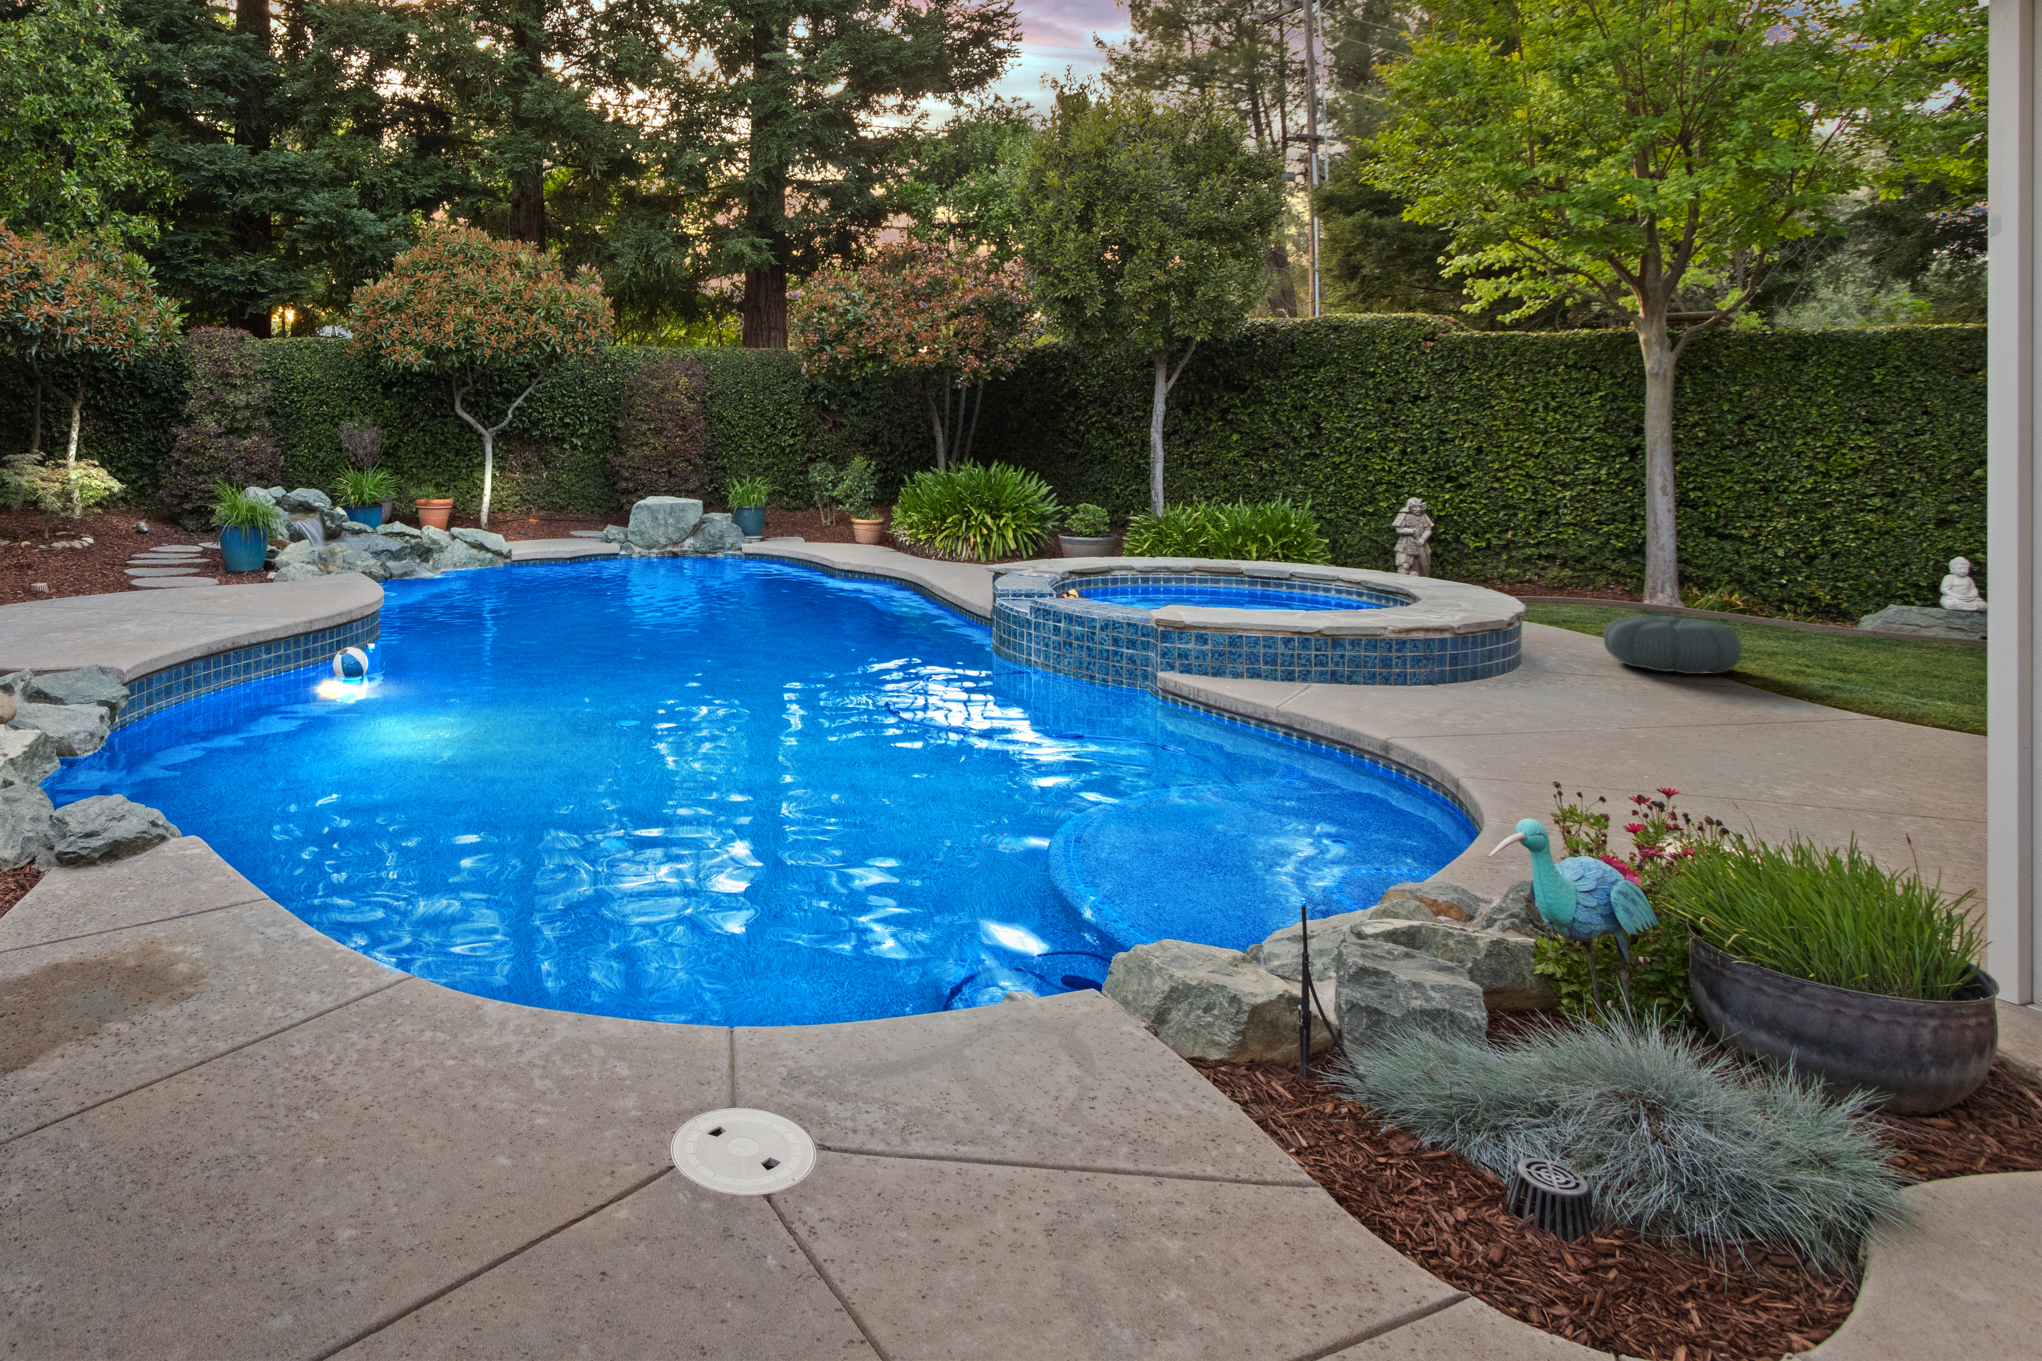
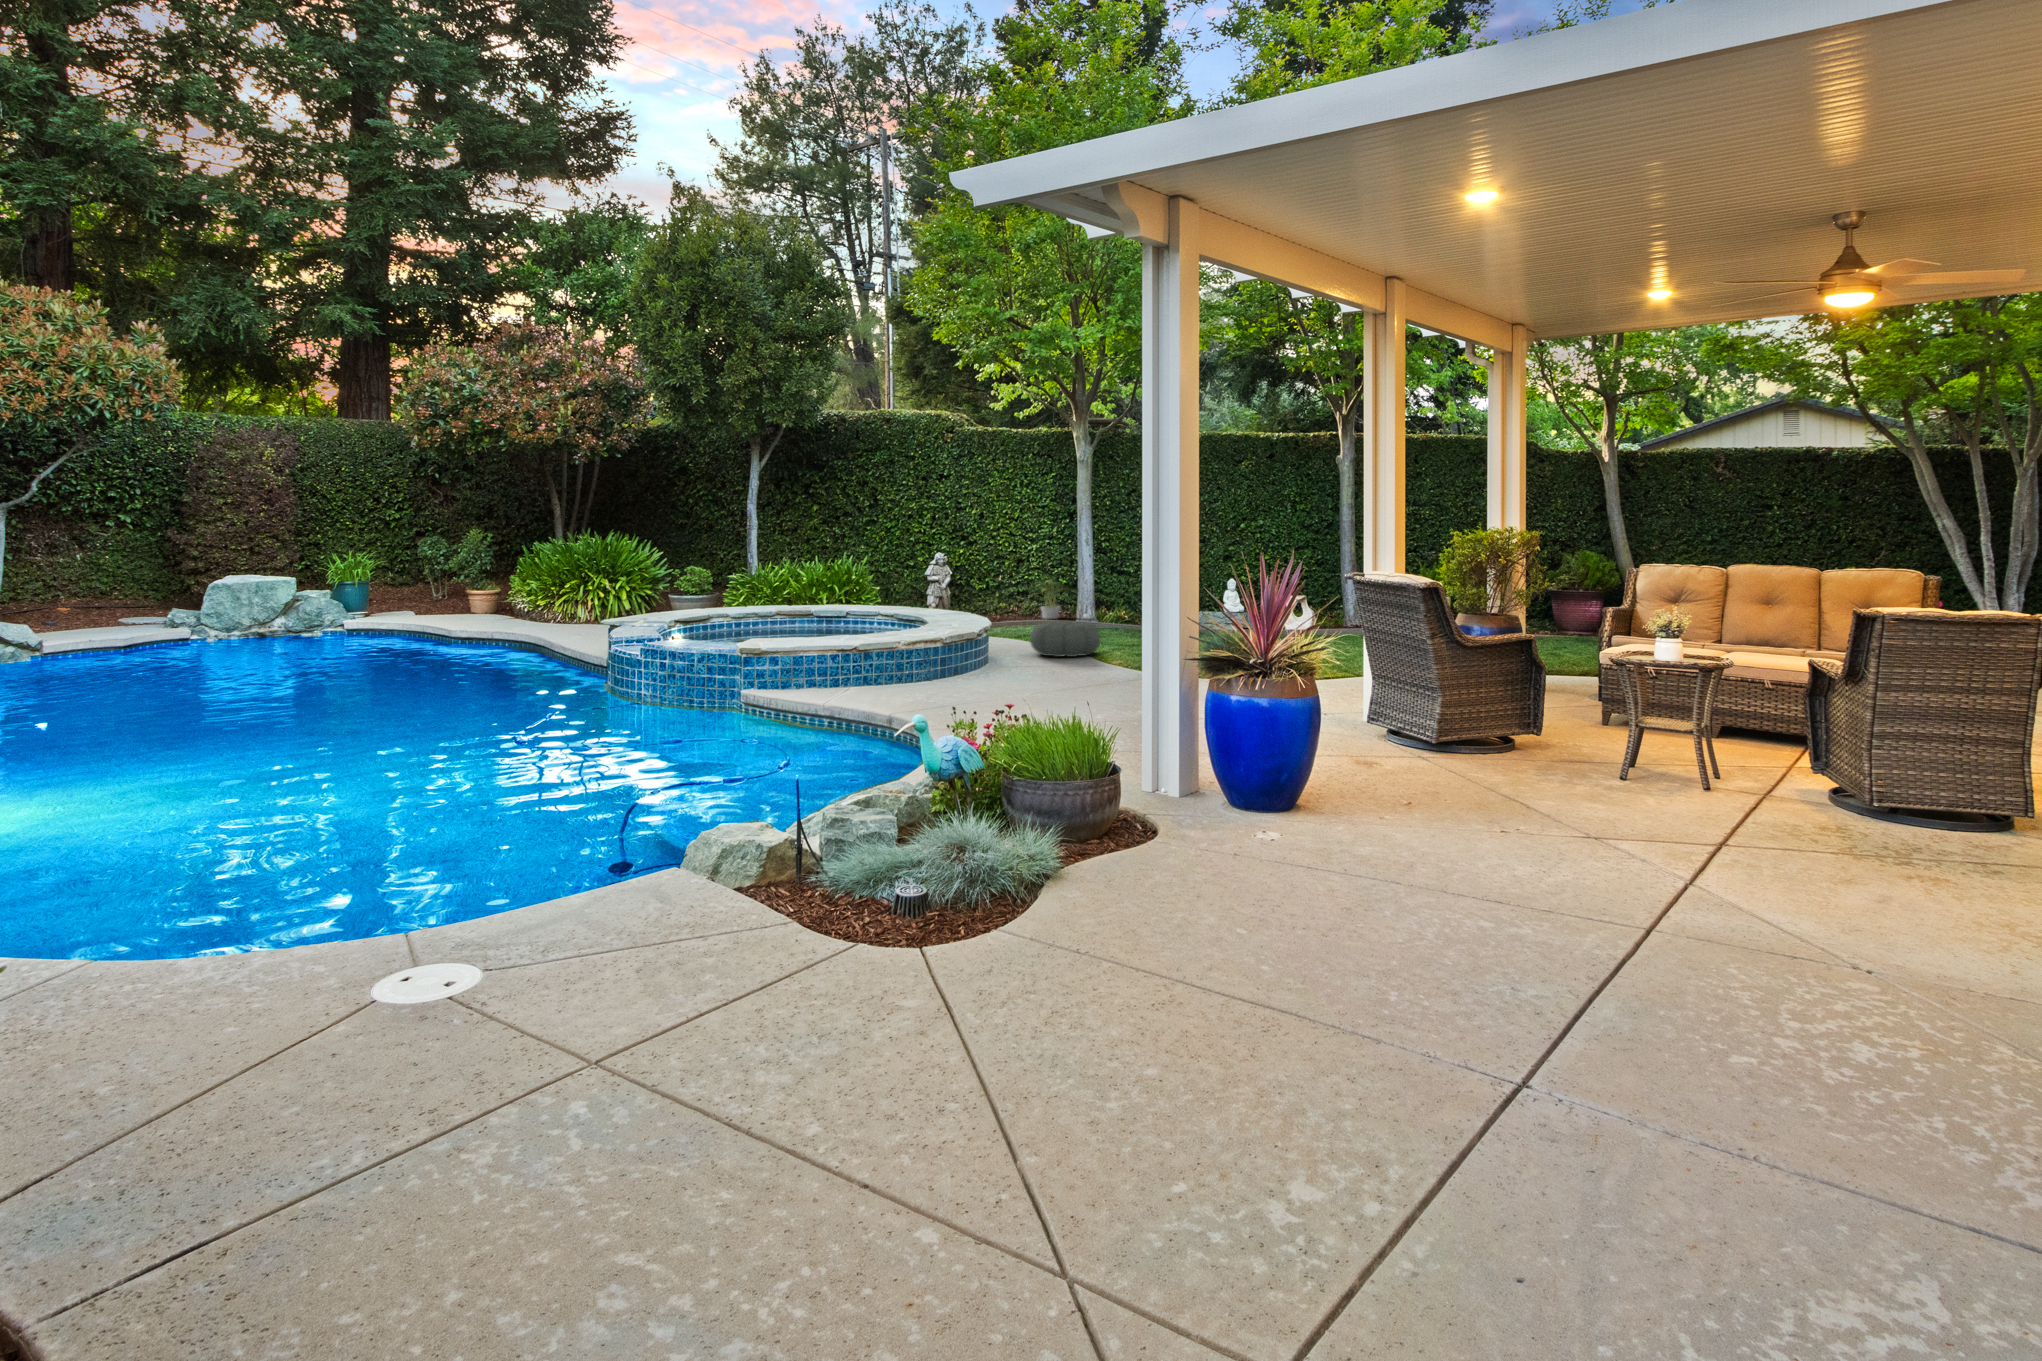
potted plant: none [1561,542,1637,597] -> present [1039,581,1065,619]

